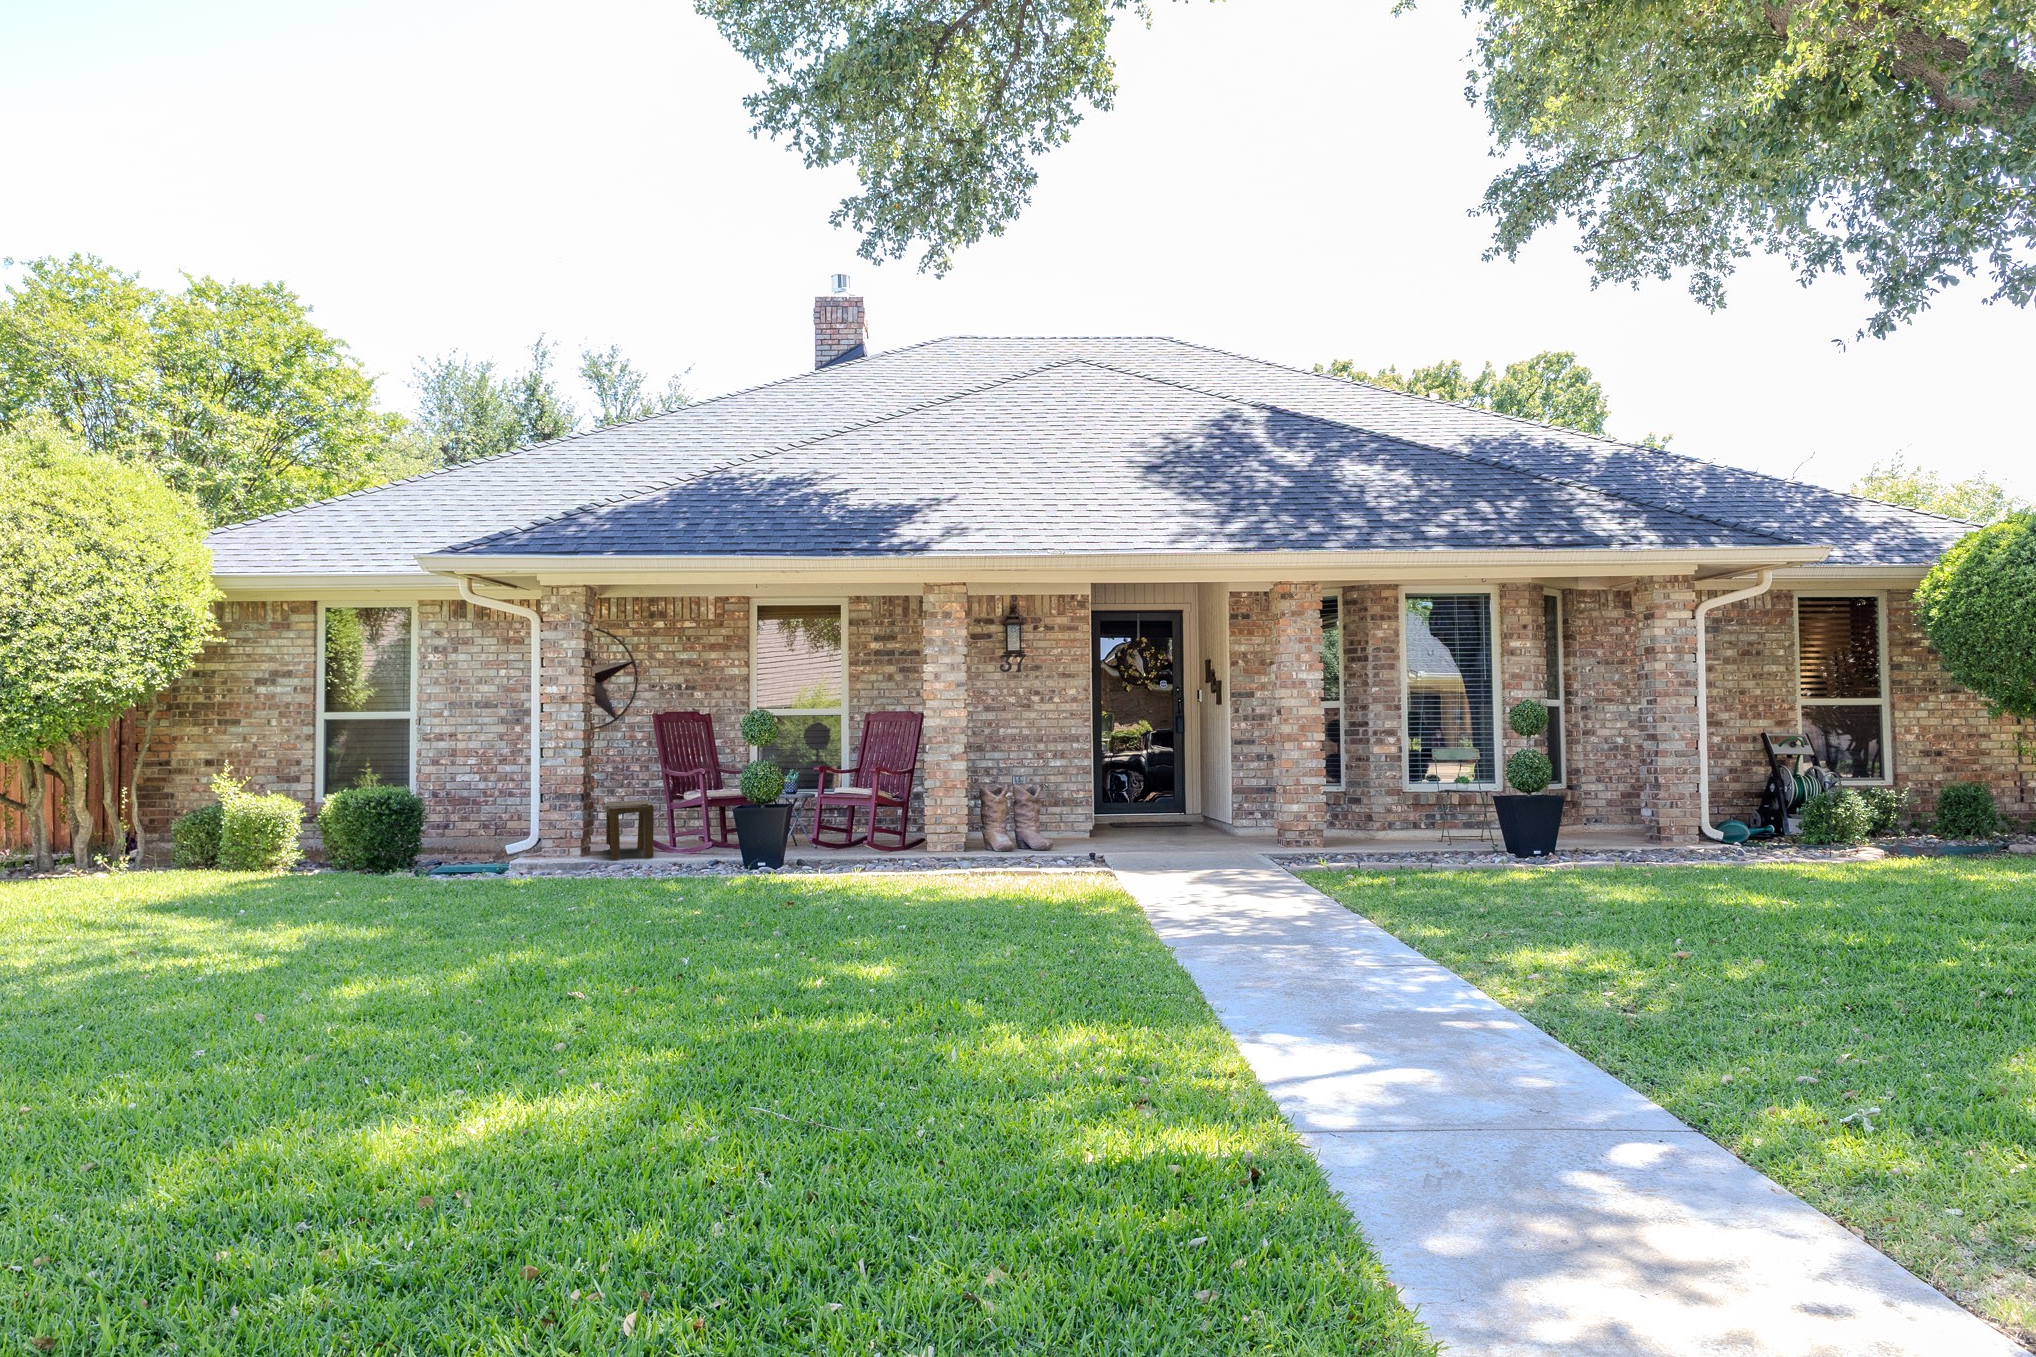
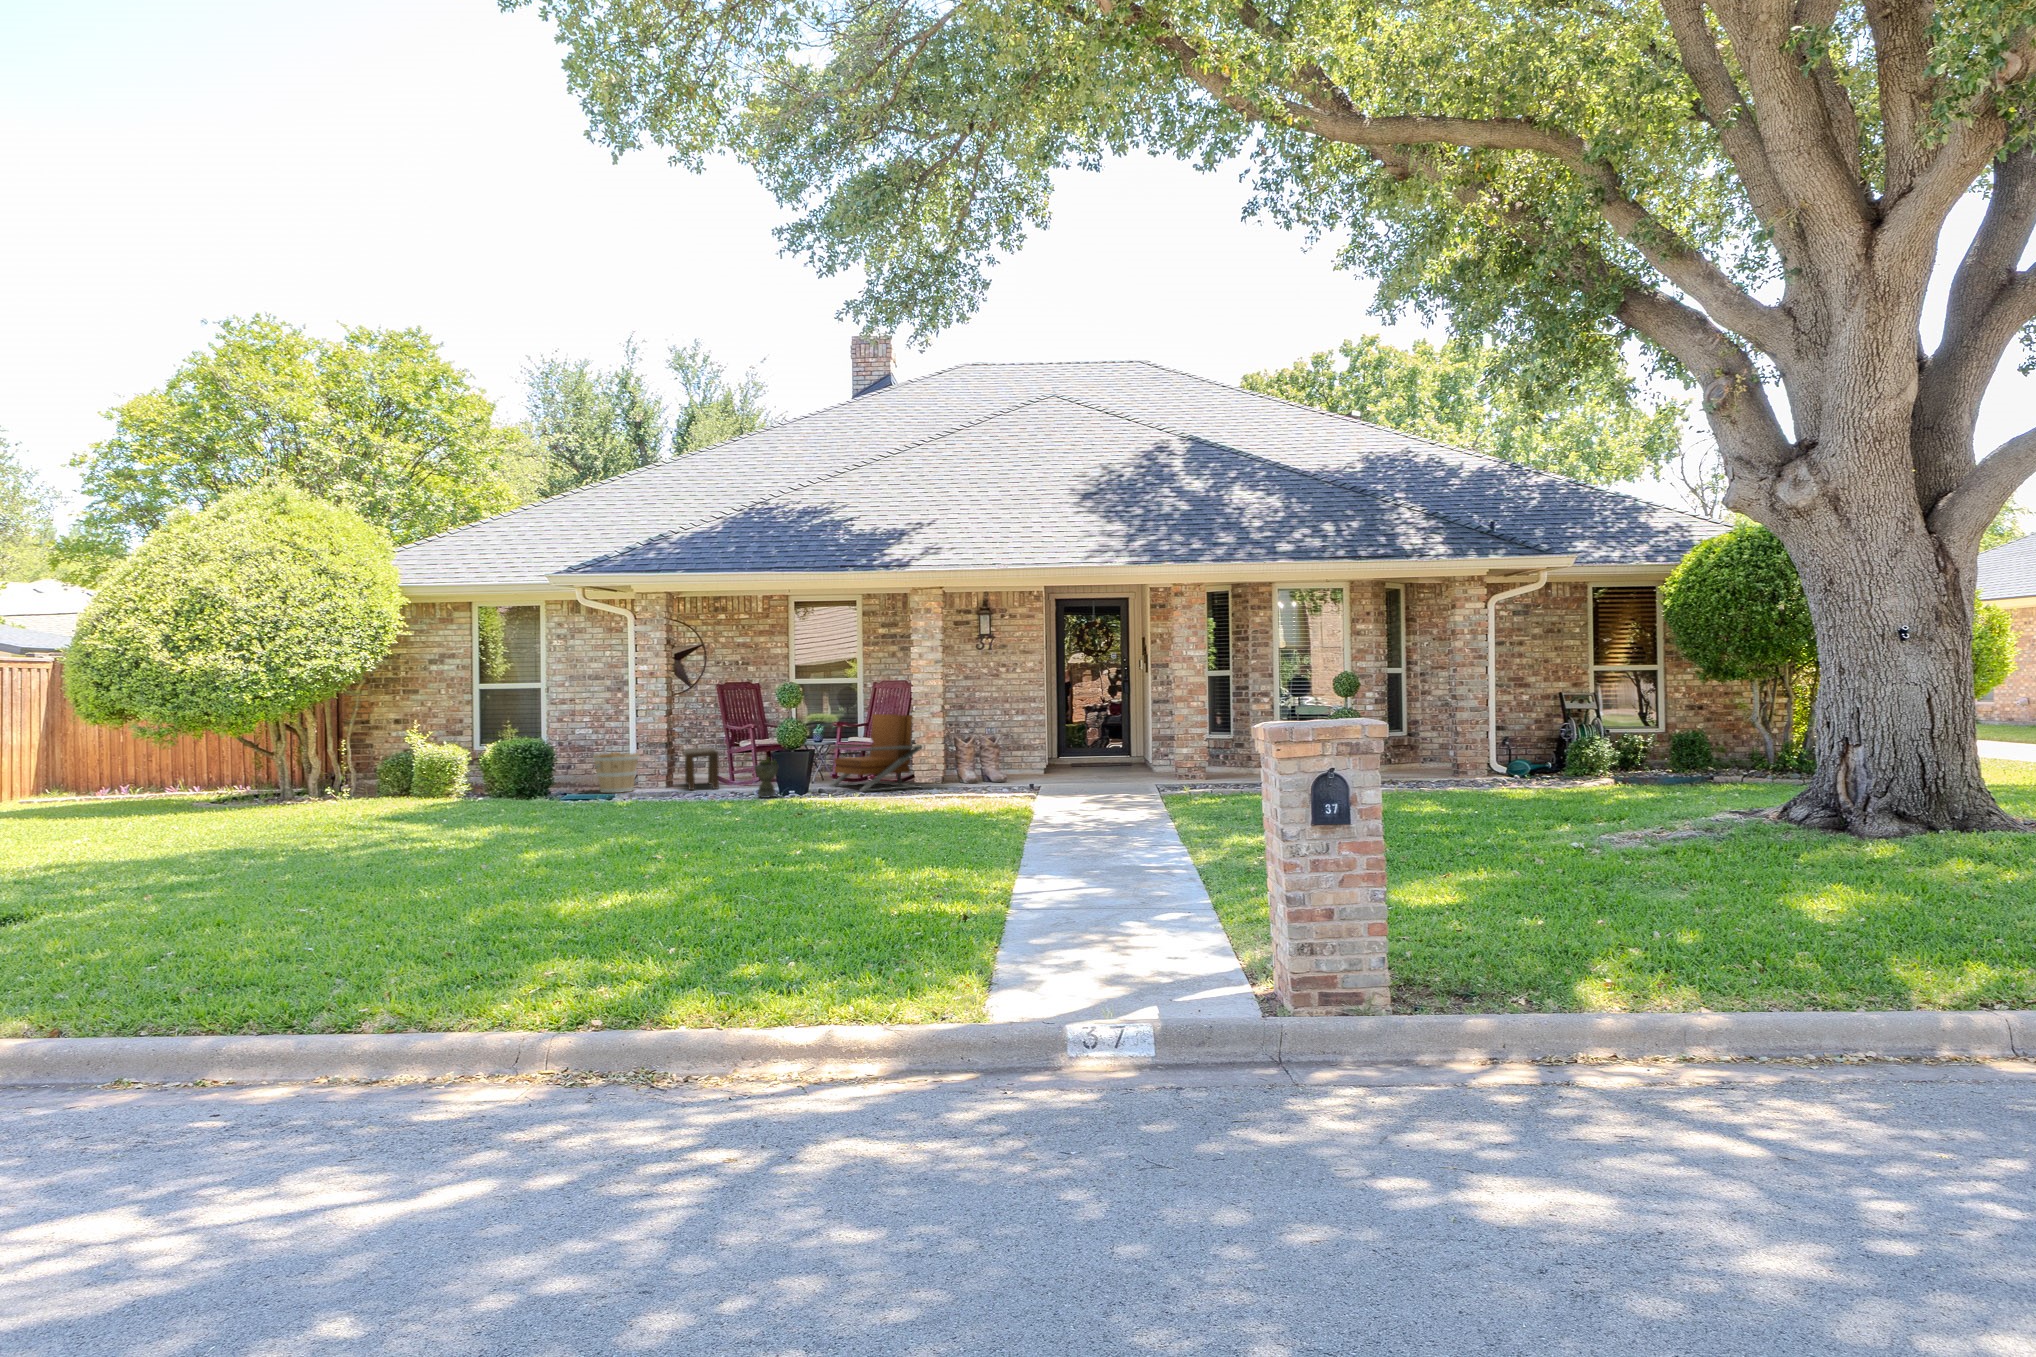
lounge chair: none [806,755,939,863] -> present [829,714,922,792]
wooden bucket: none [476,806,543,863] -> present [593,752,639,793]
planter: none [706,814,742,872] -> present [754,757,779,798]

